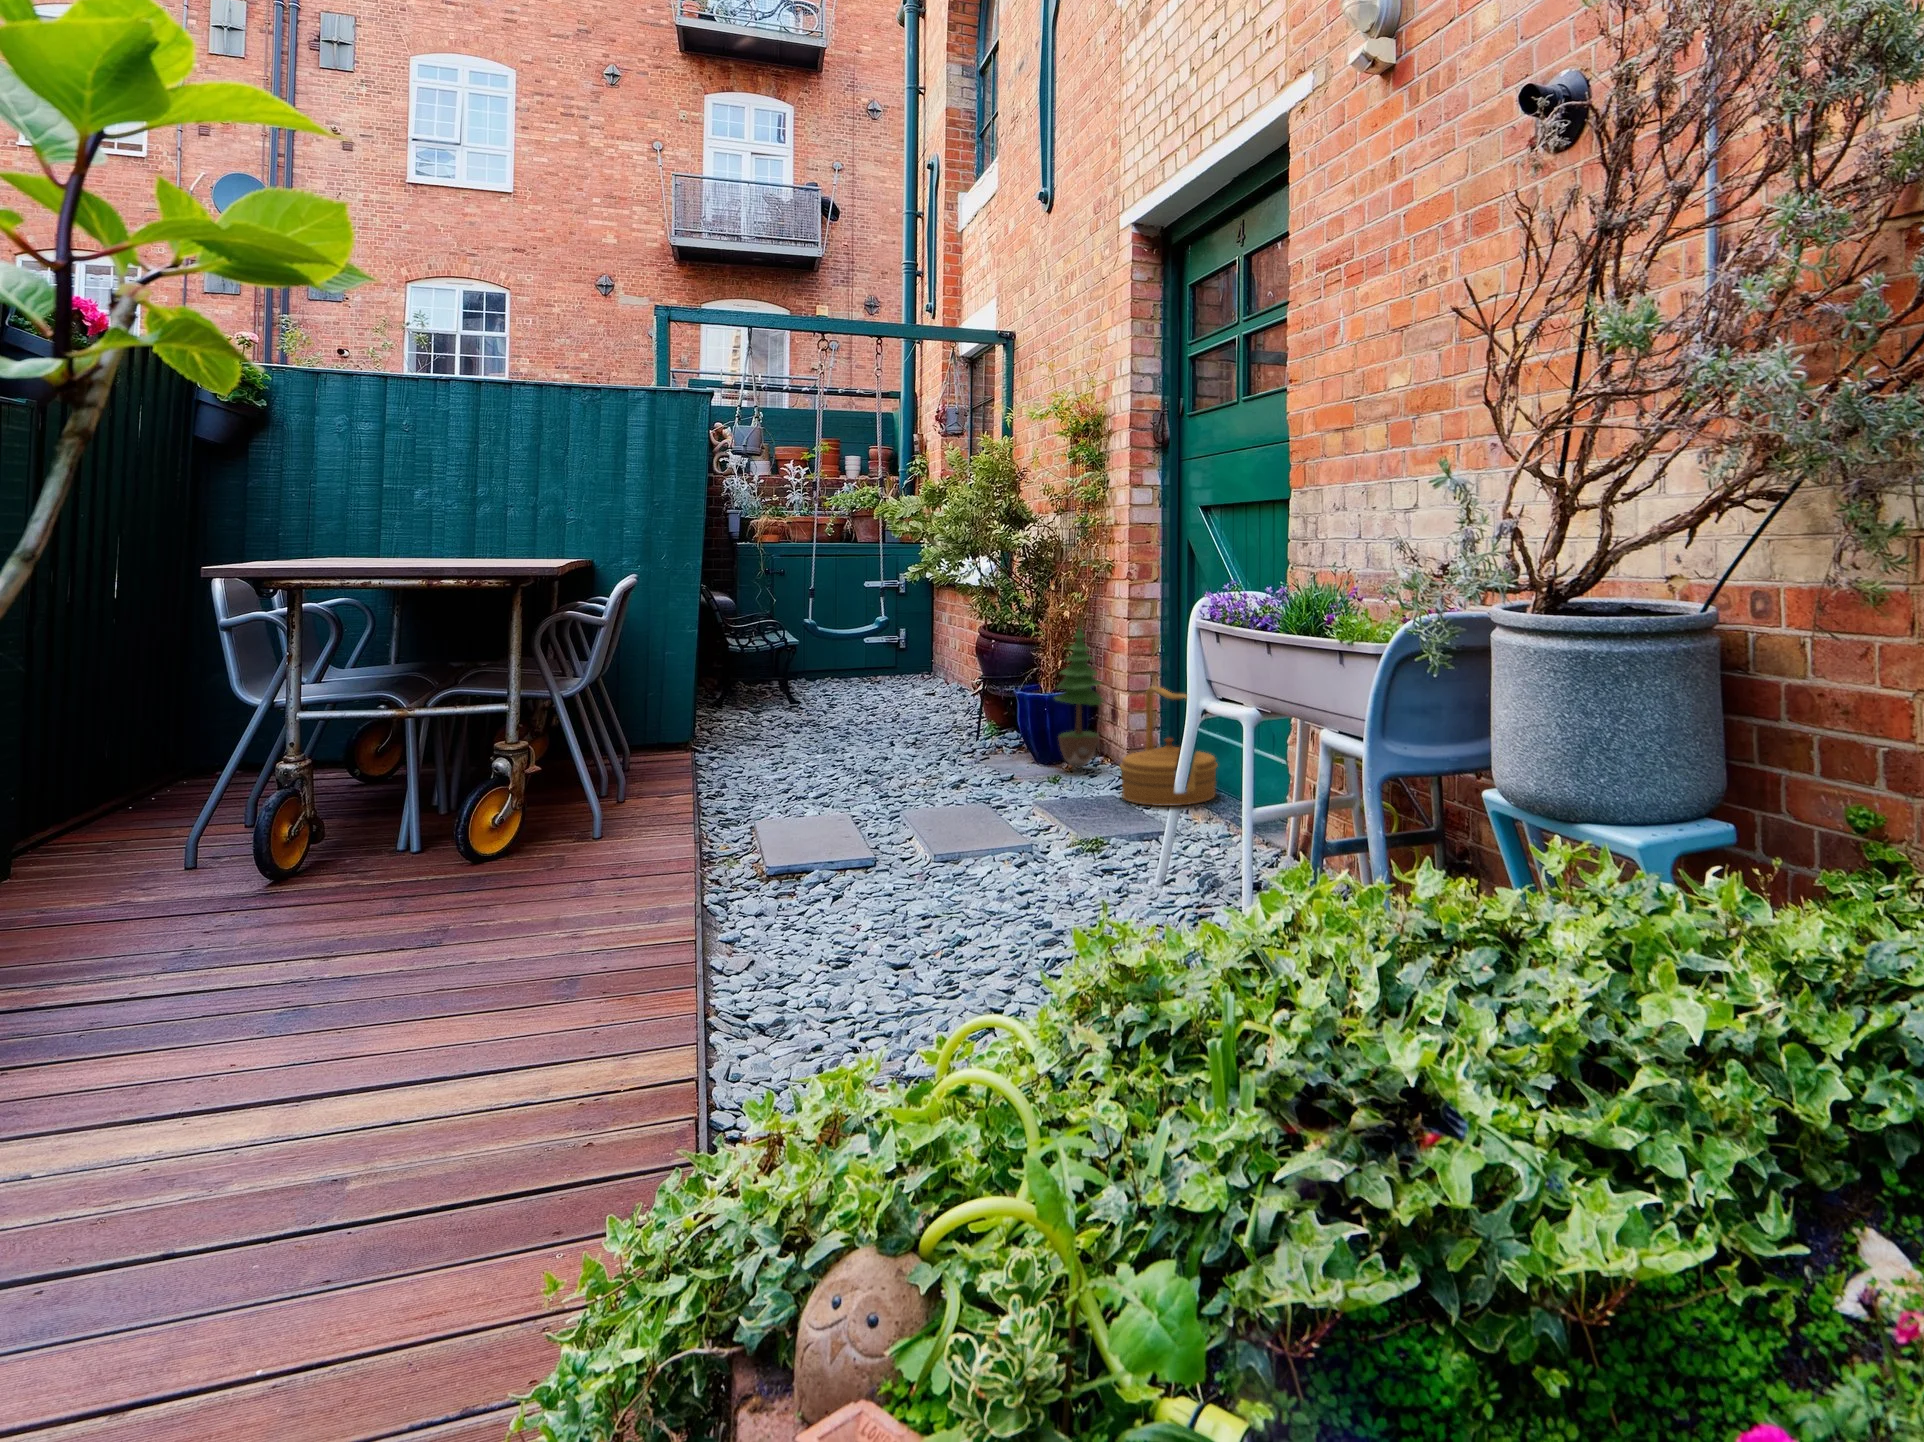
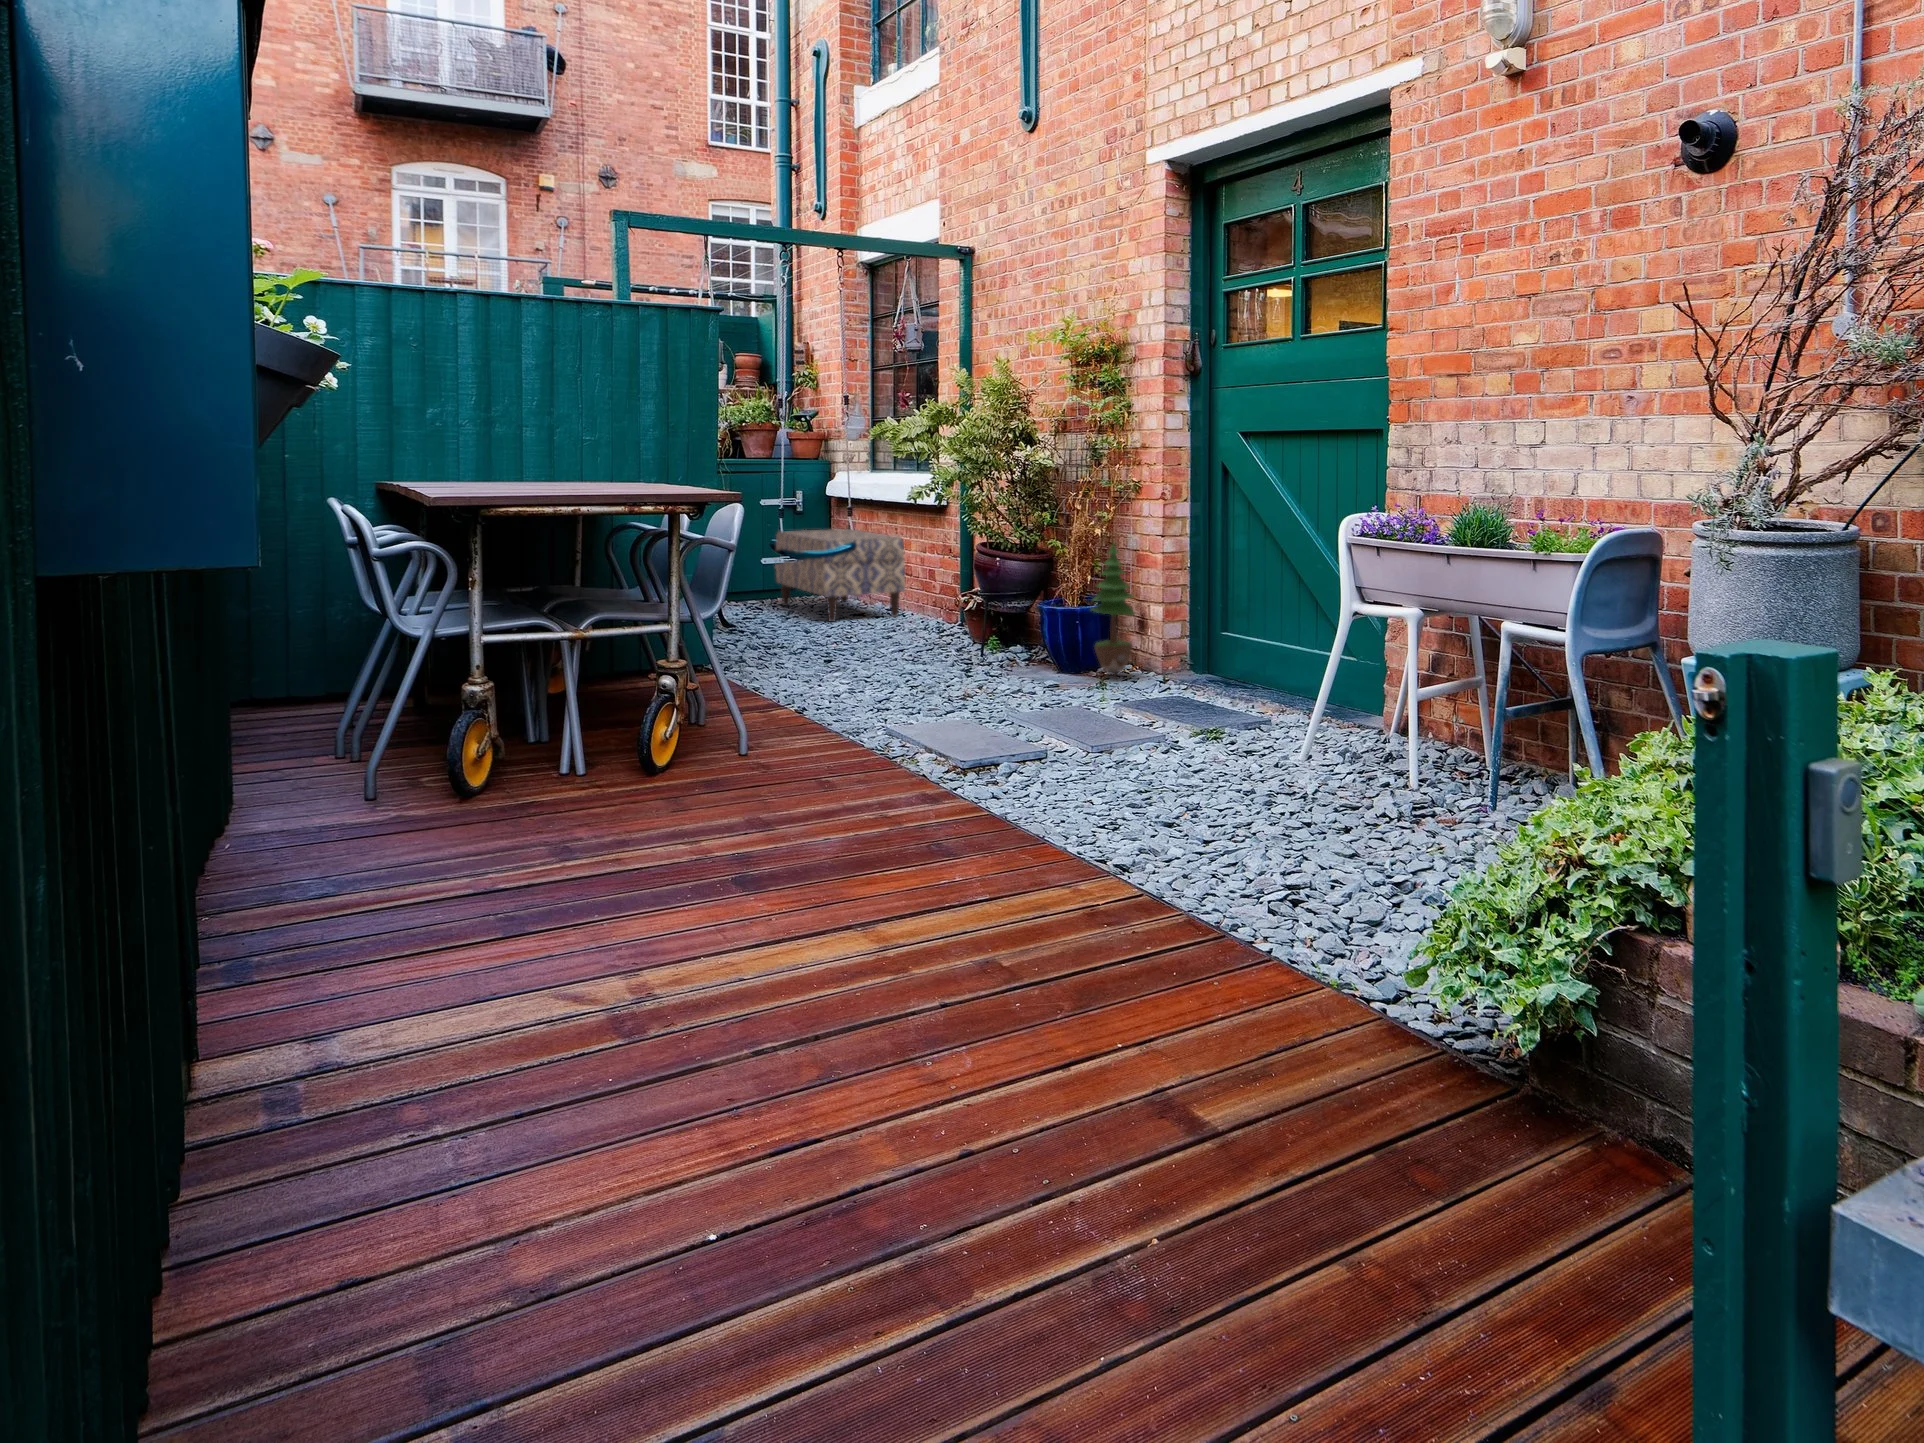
bench: none [859,612,961,703] -> present [775,529,905,622]
woven basket: present [1120,686,1218,806] -> none [1181,596,1269,702]

